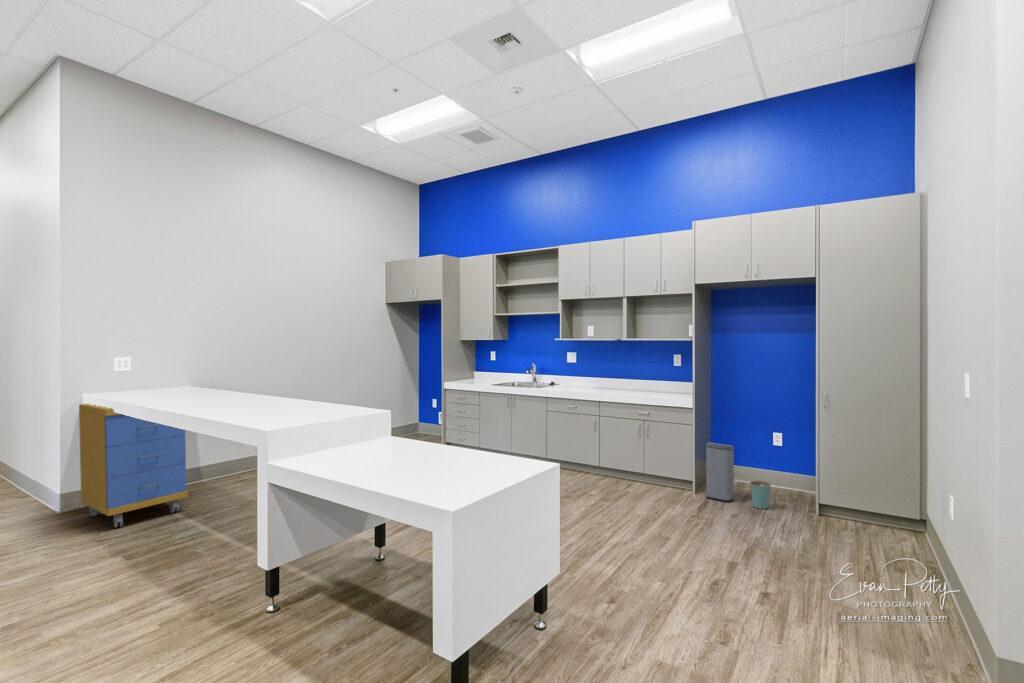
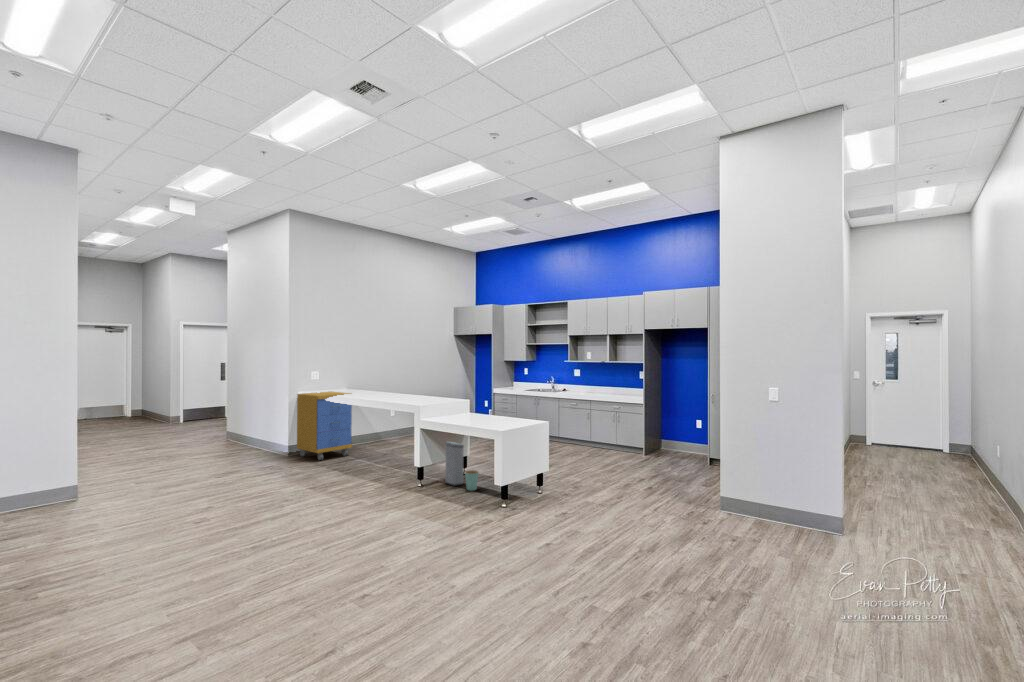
trash can: present [706,442,771,509] -> present [445,442,479,491]

